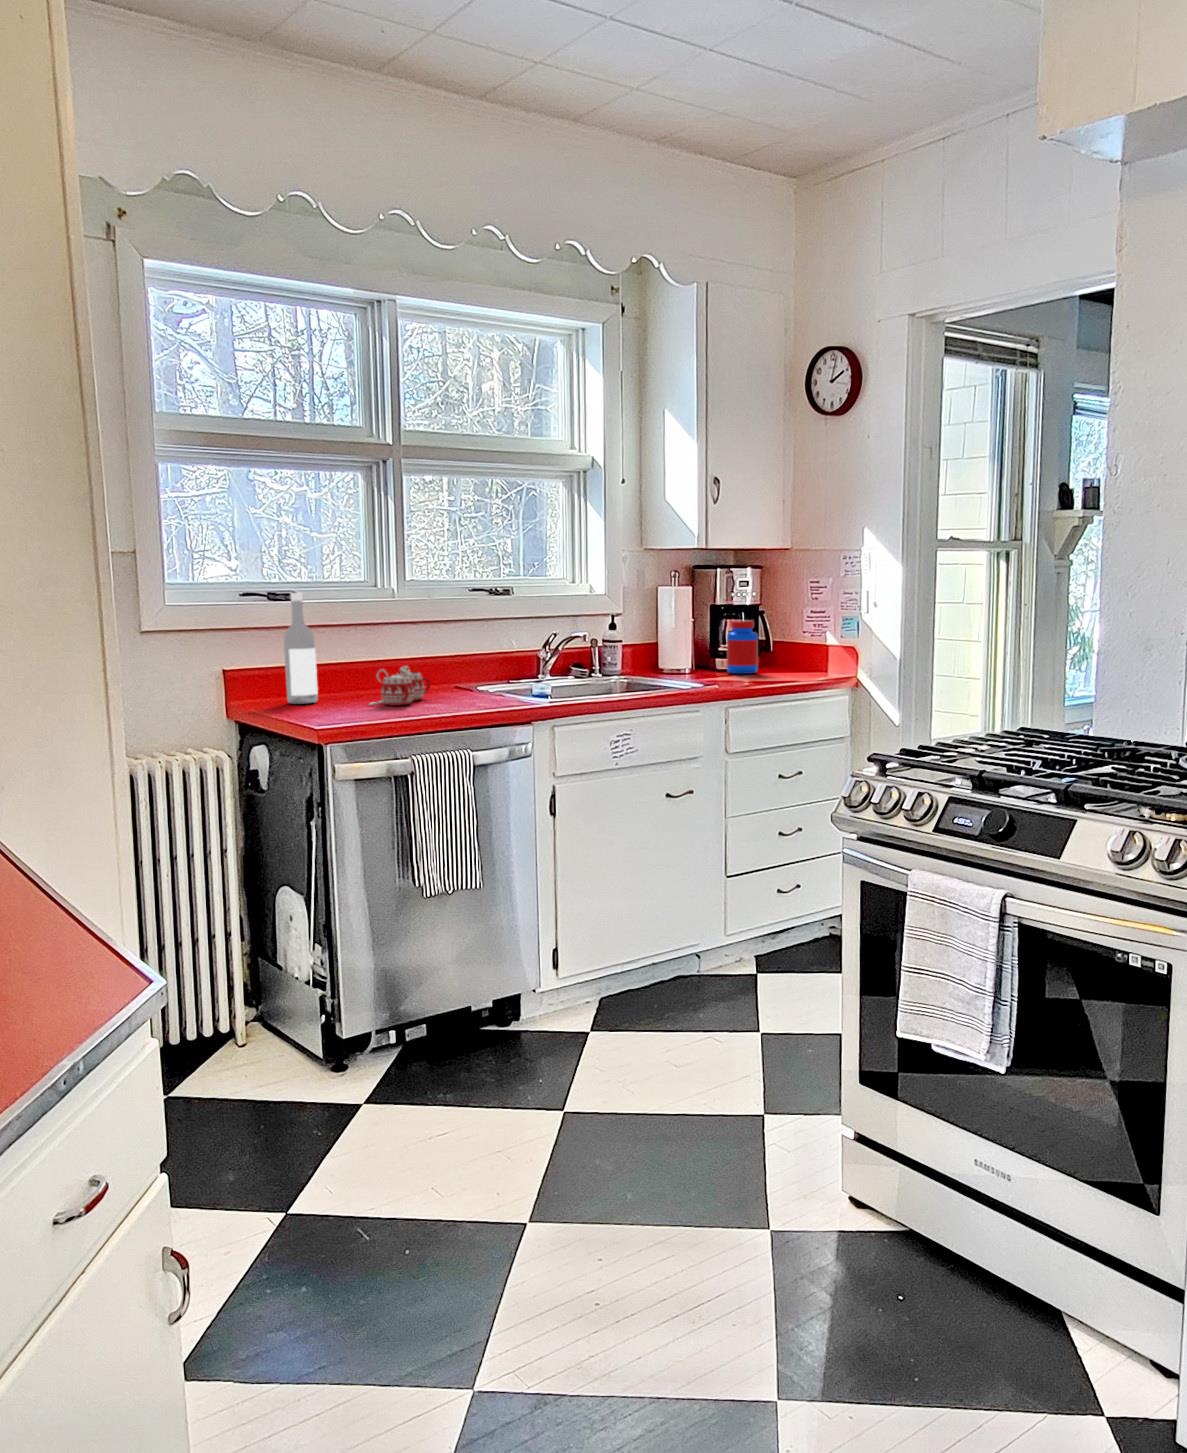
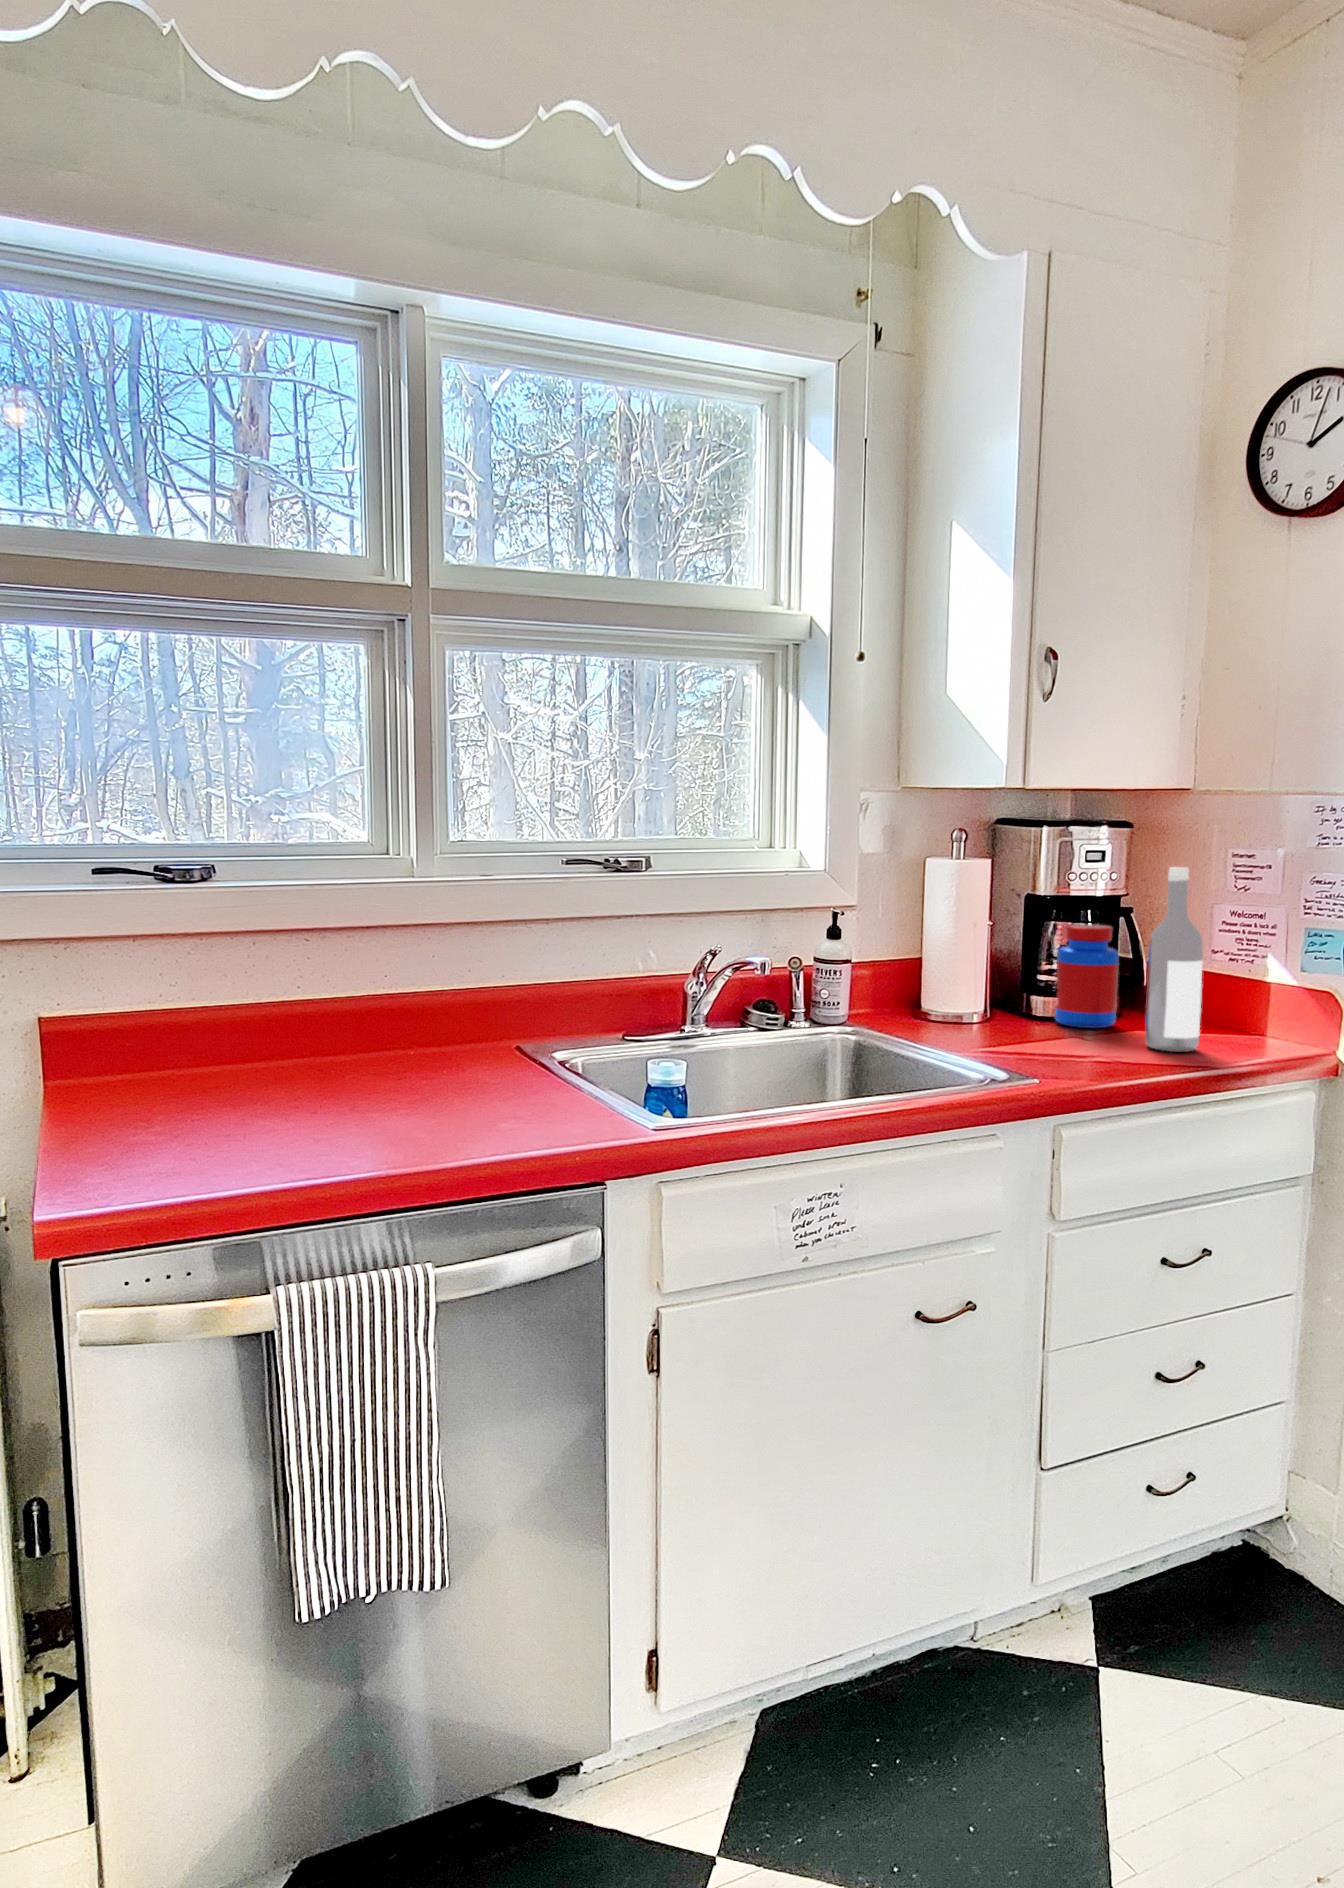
wine bottle: present [284,593,318,704] -> present [1145,867,1203,1052]
mug: present [369,666,430,706] -> none [266,1021,426,1118]

